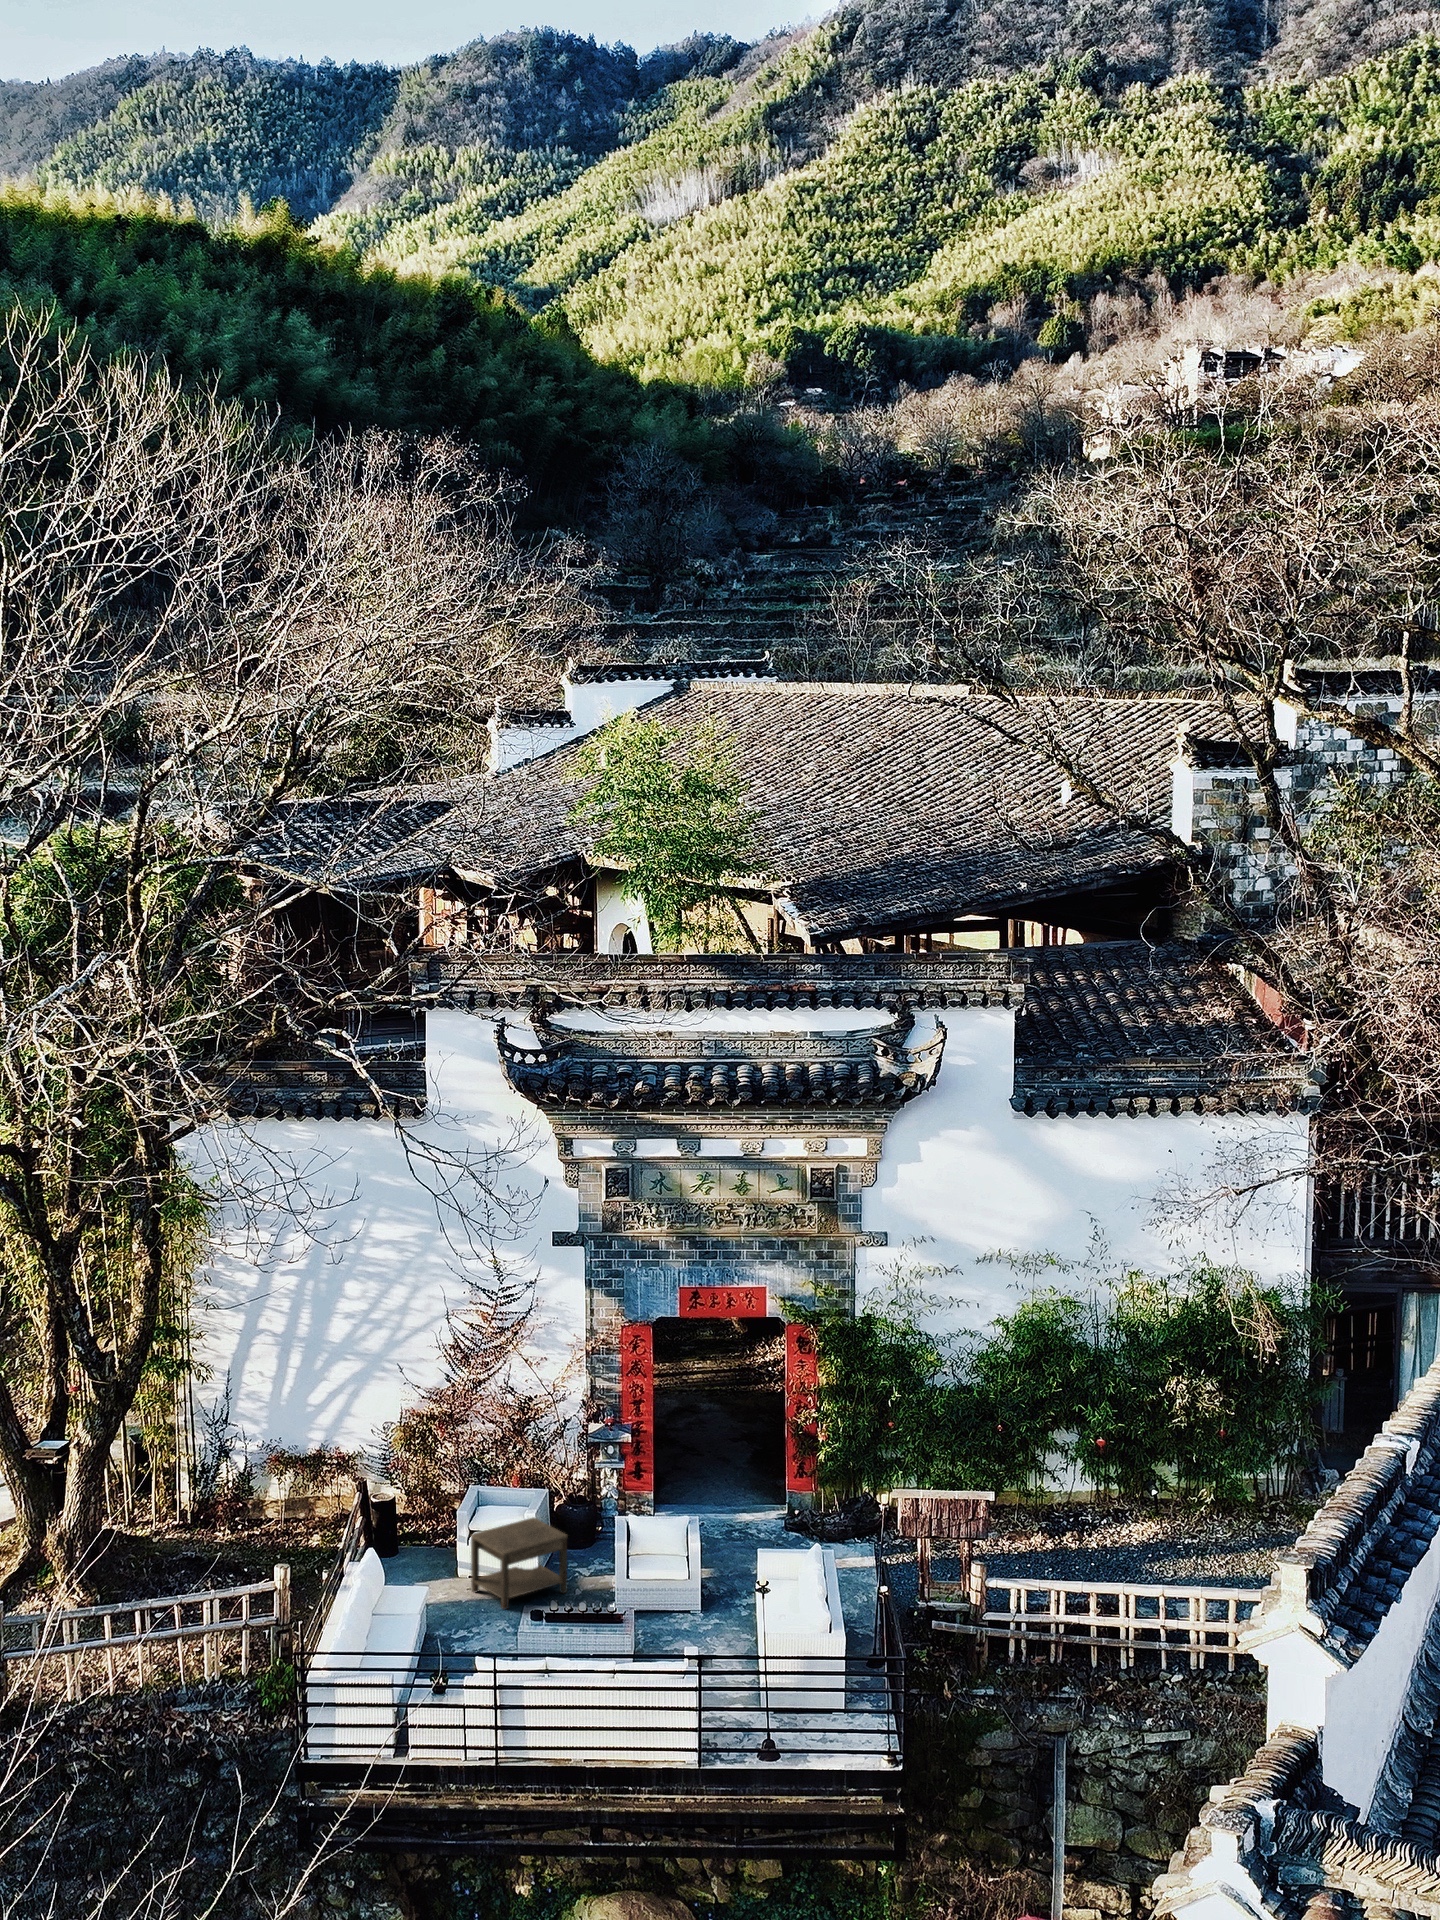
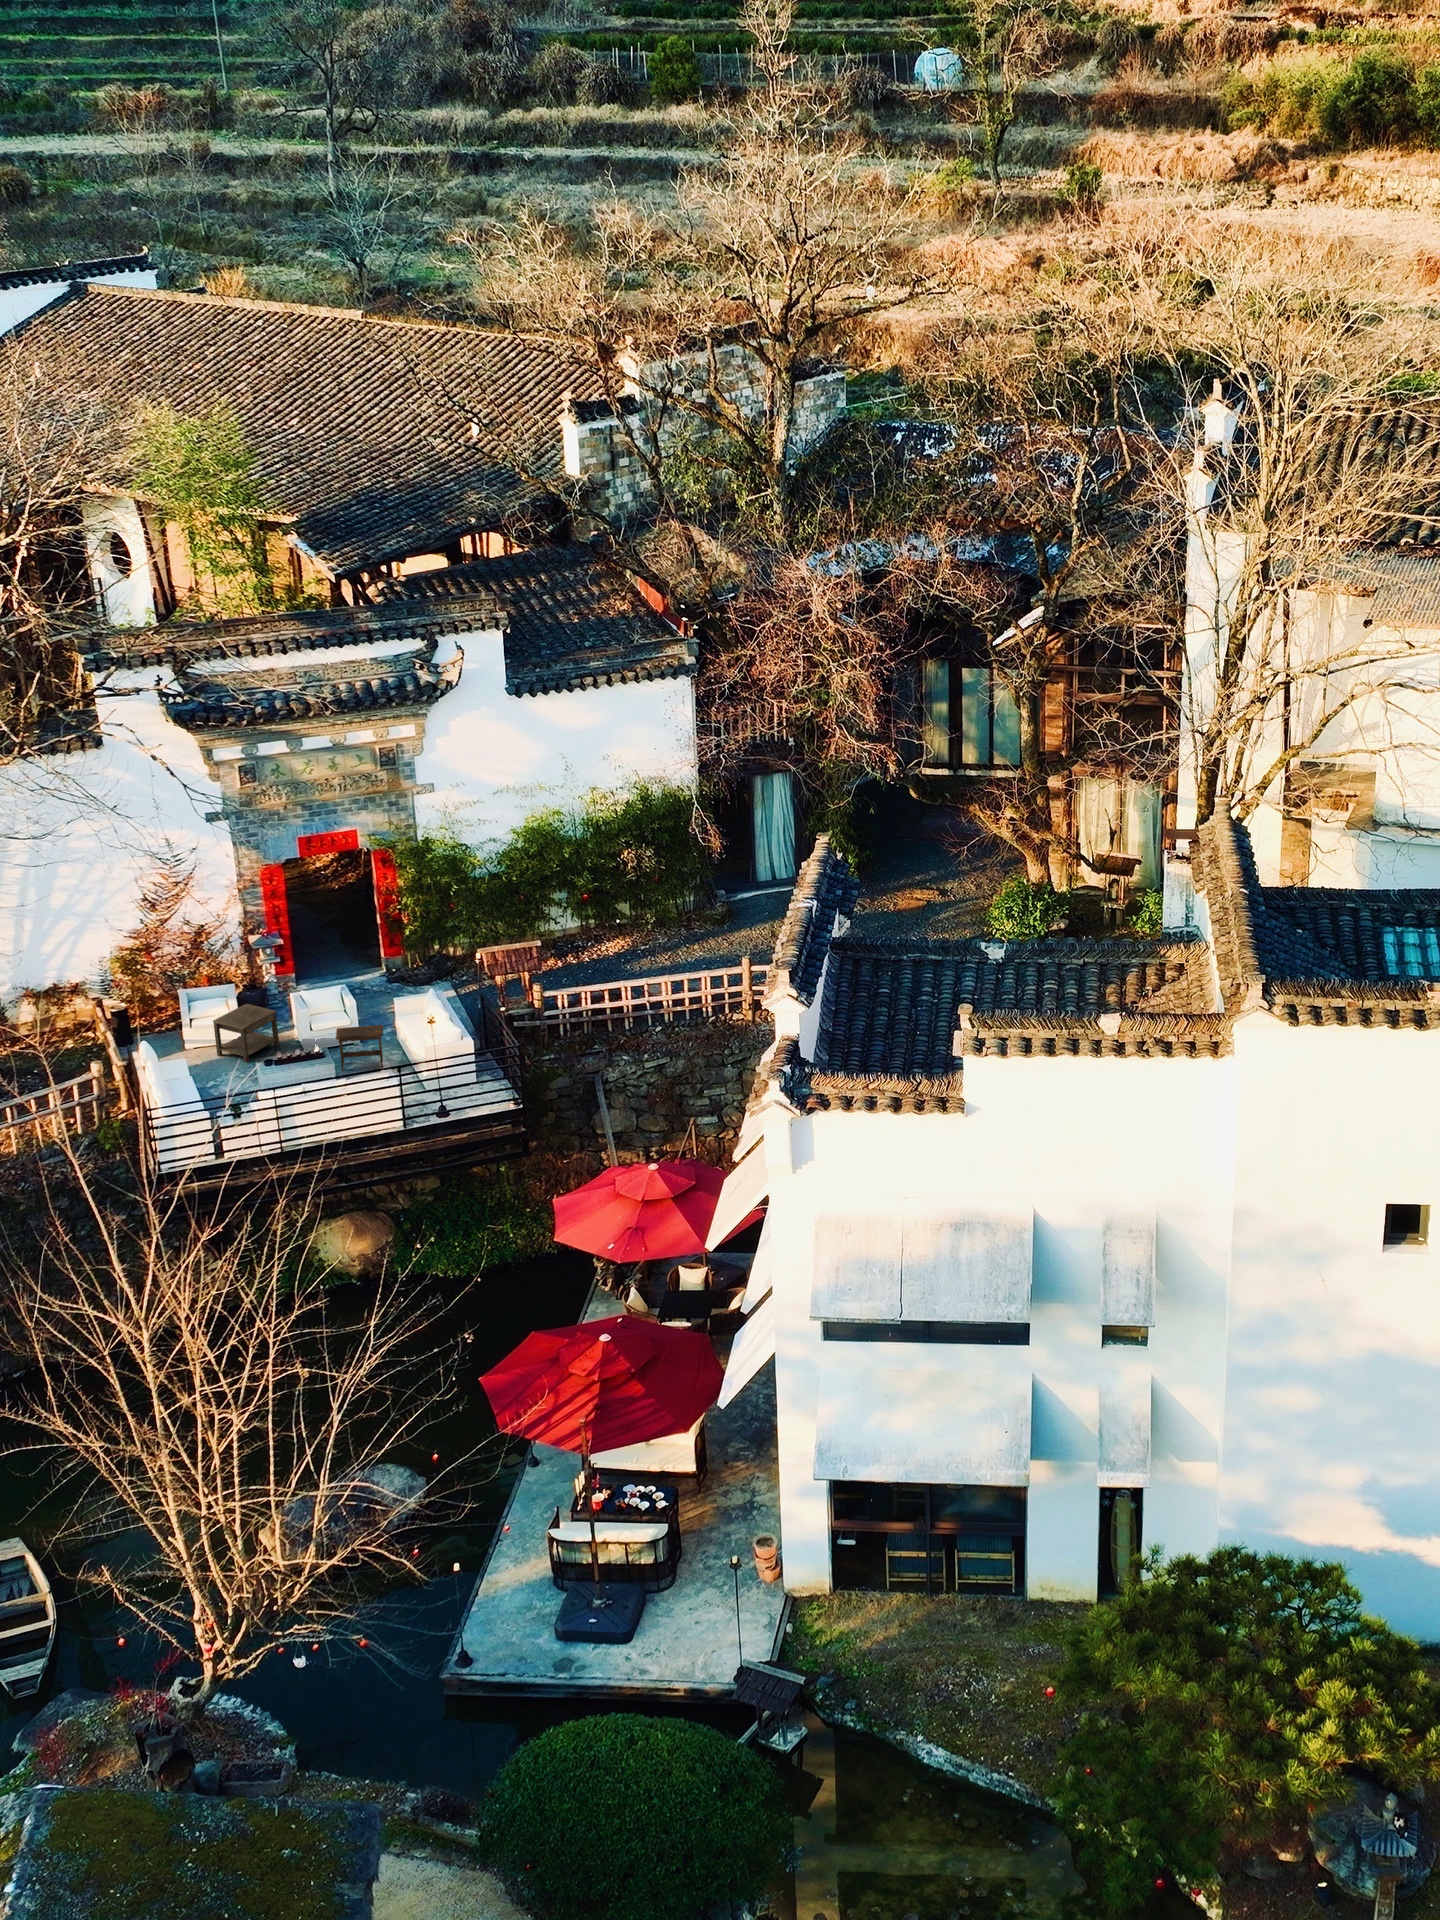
footstool: none [625,1579,708,1658] -> present [336,1025,383,1071]

